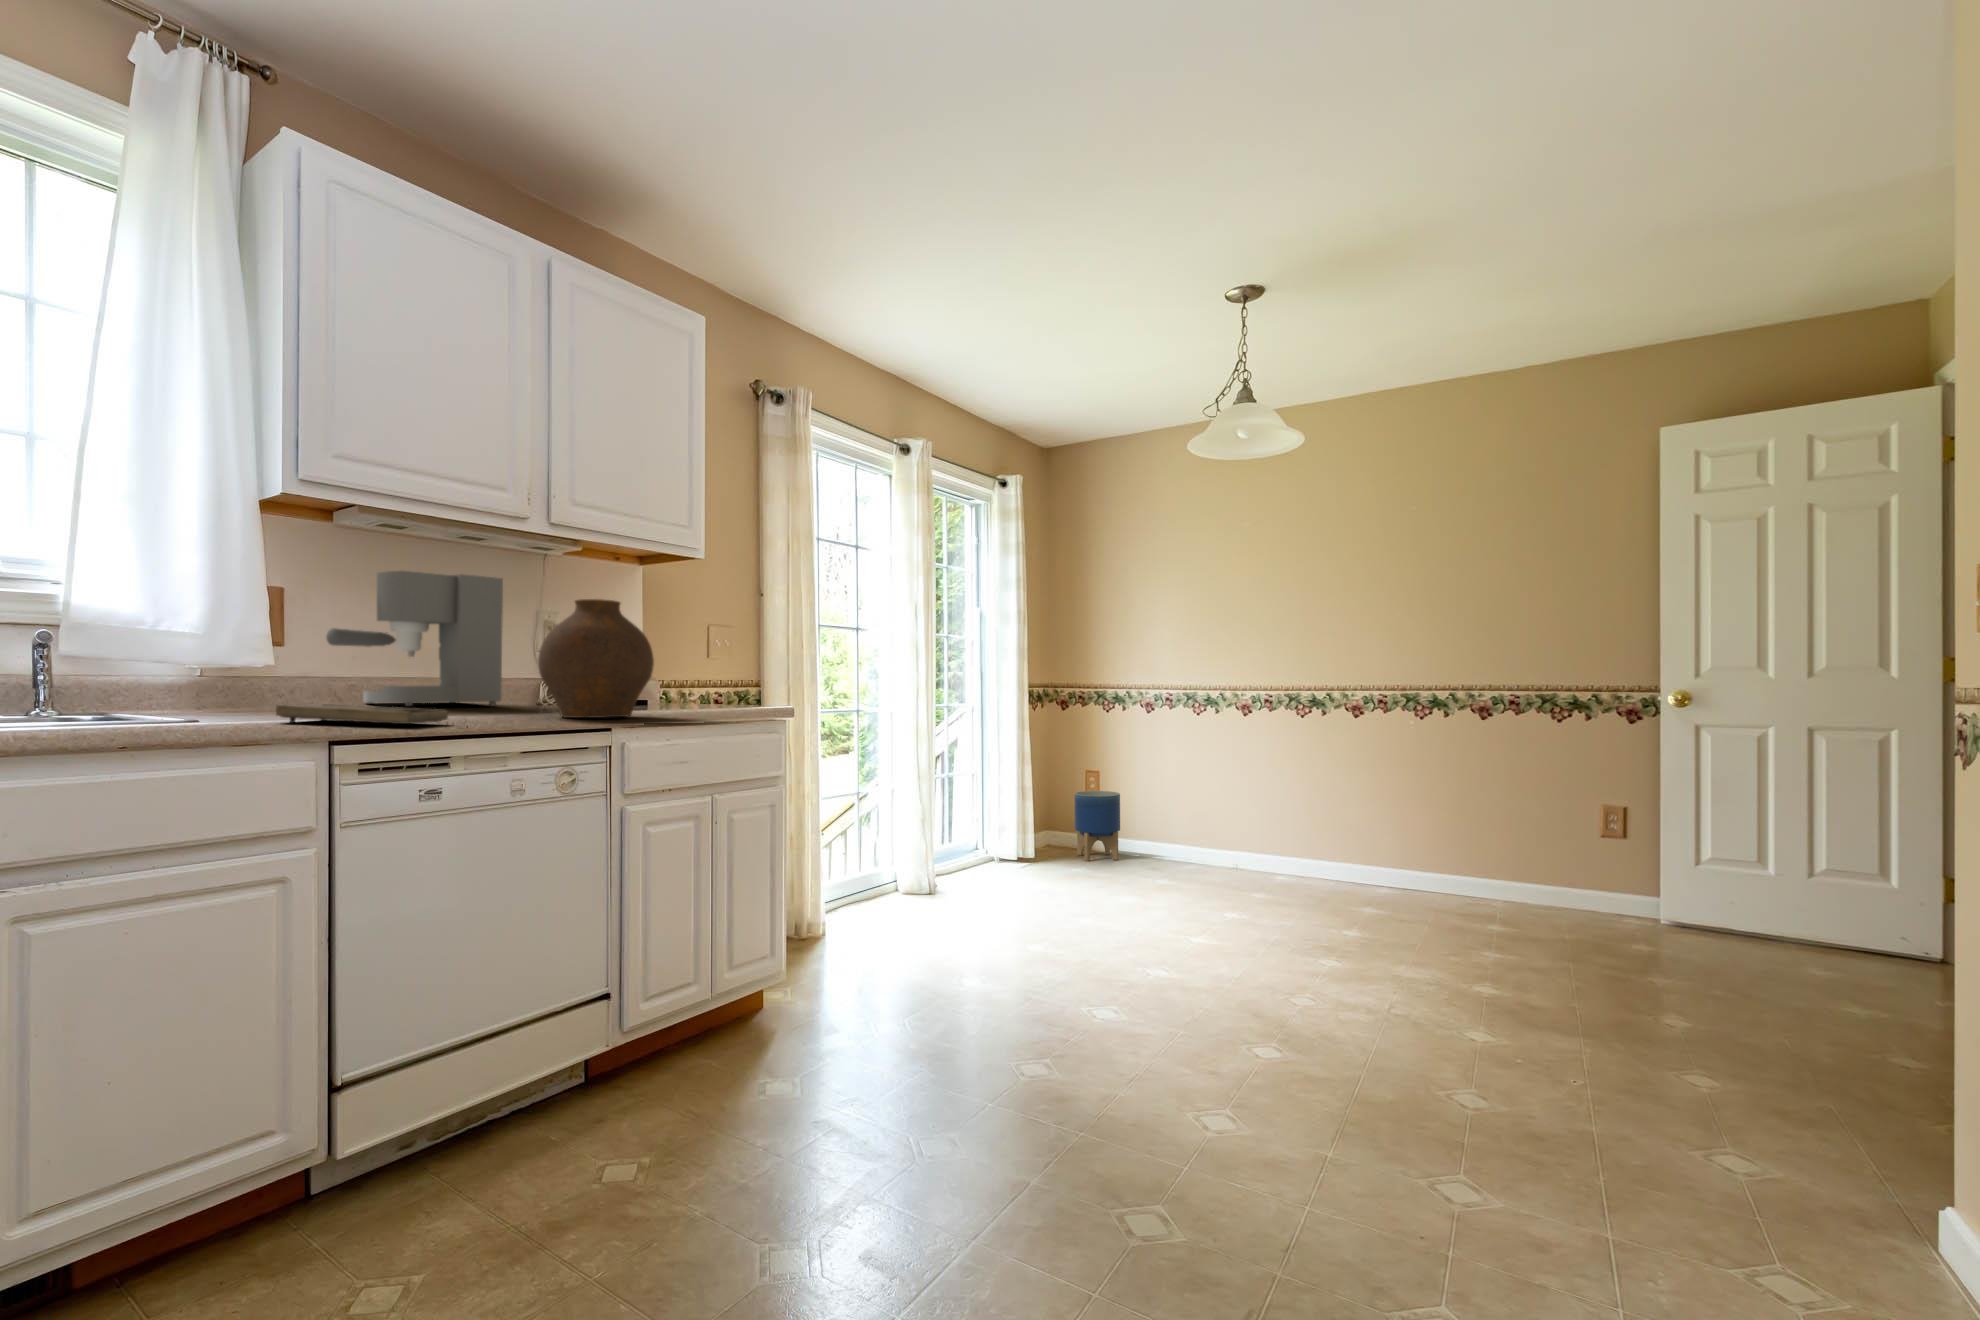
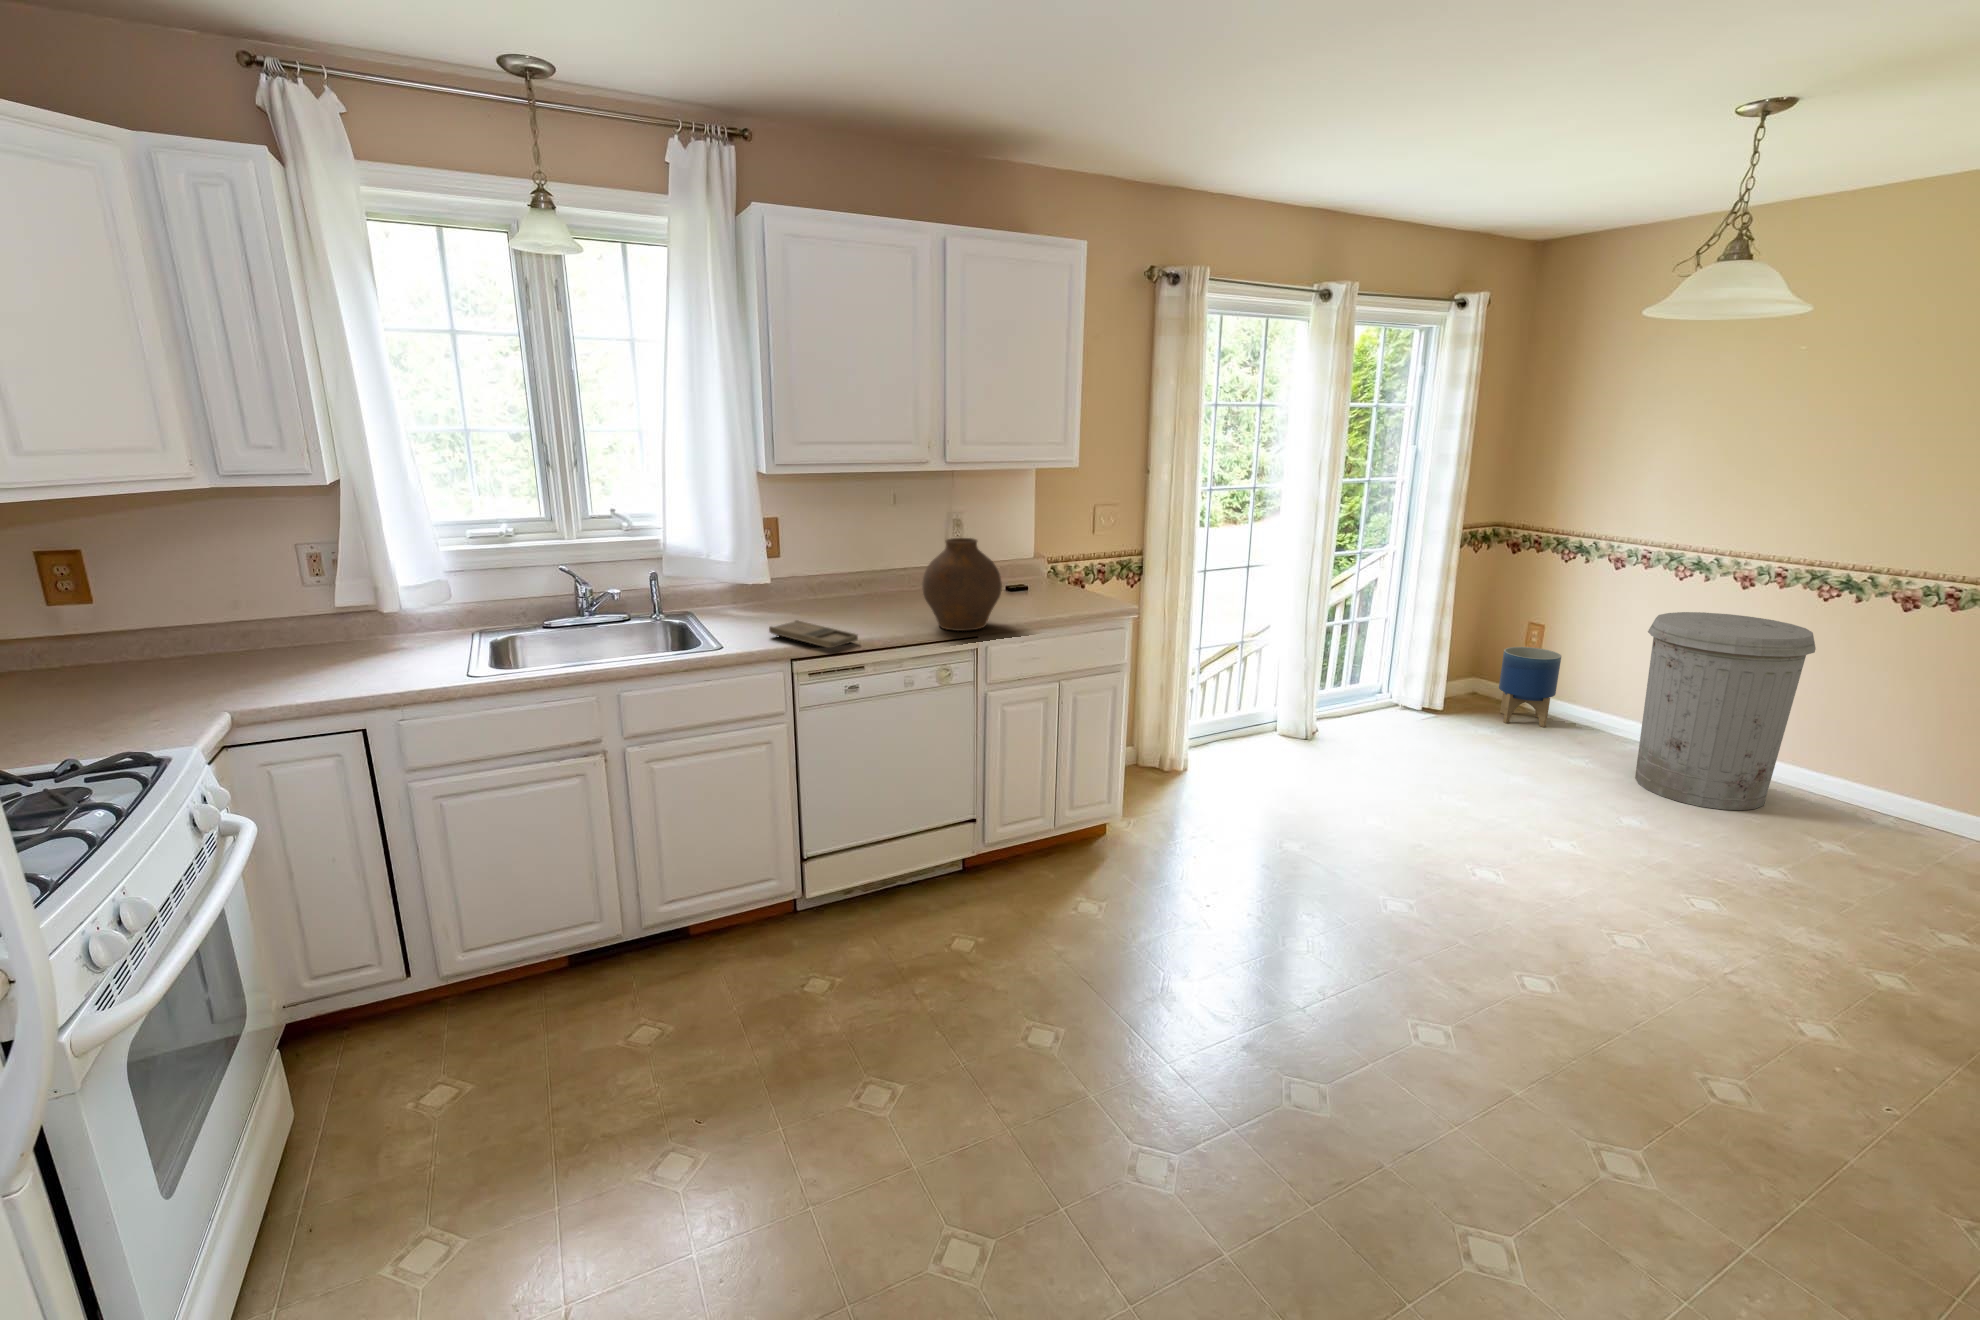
coffee maker: present [326,571,503,706] -> none [808,495,917,599]
trash can: none [1196,734,1310,894] -> present [1635,612,1816,810]

